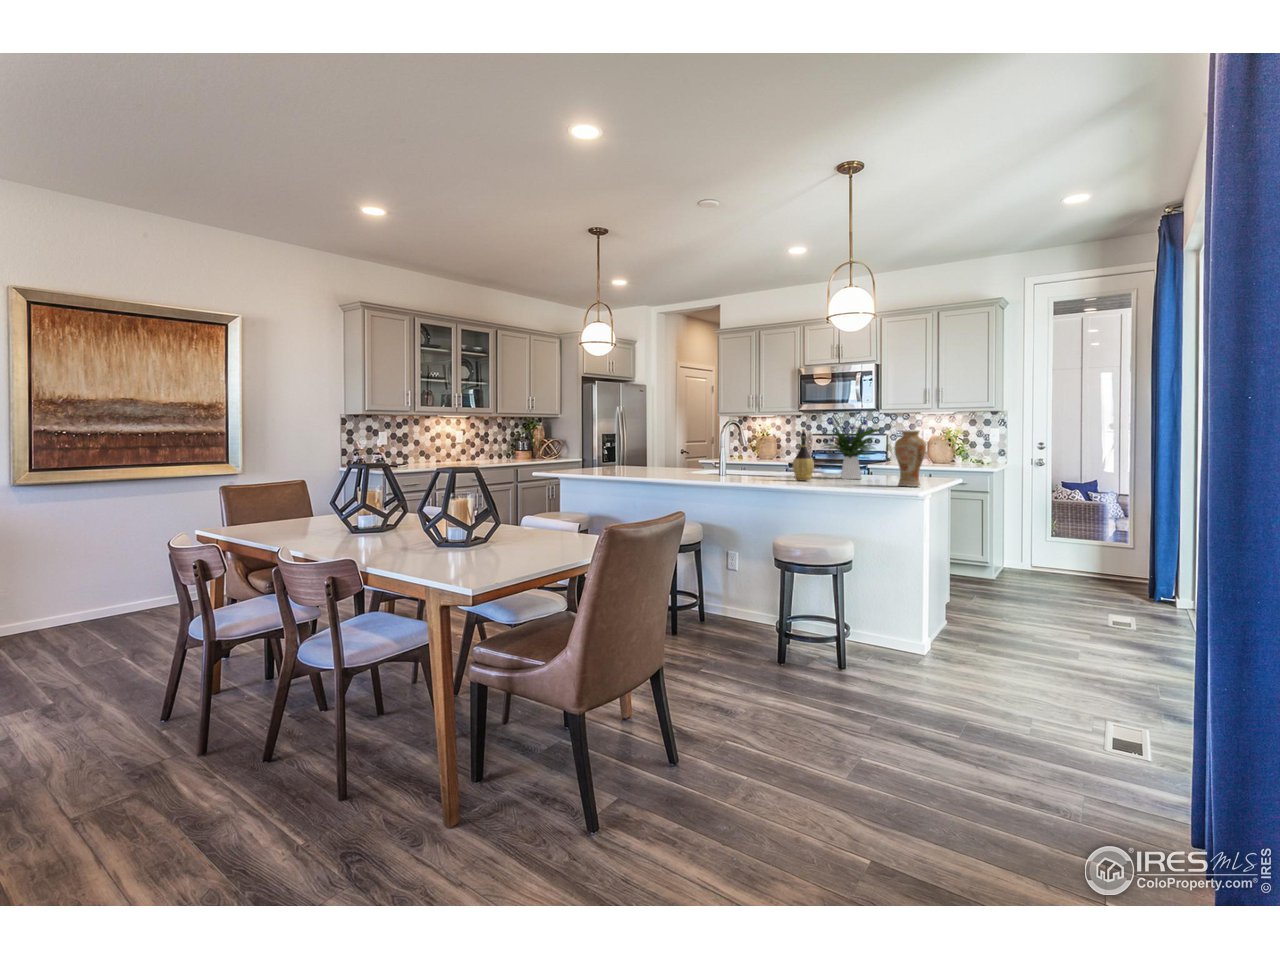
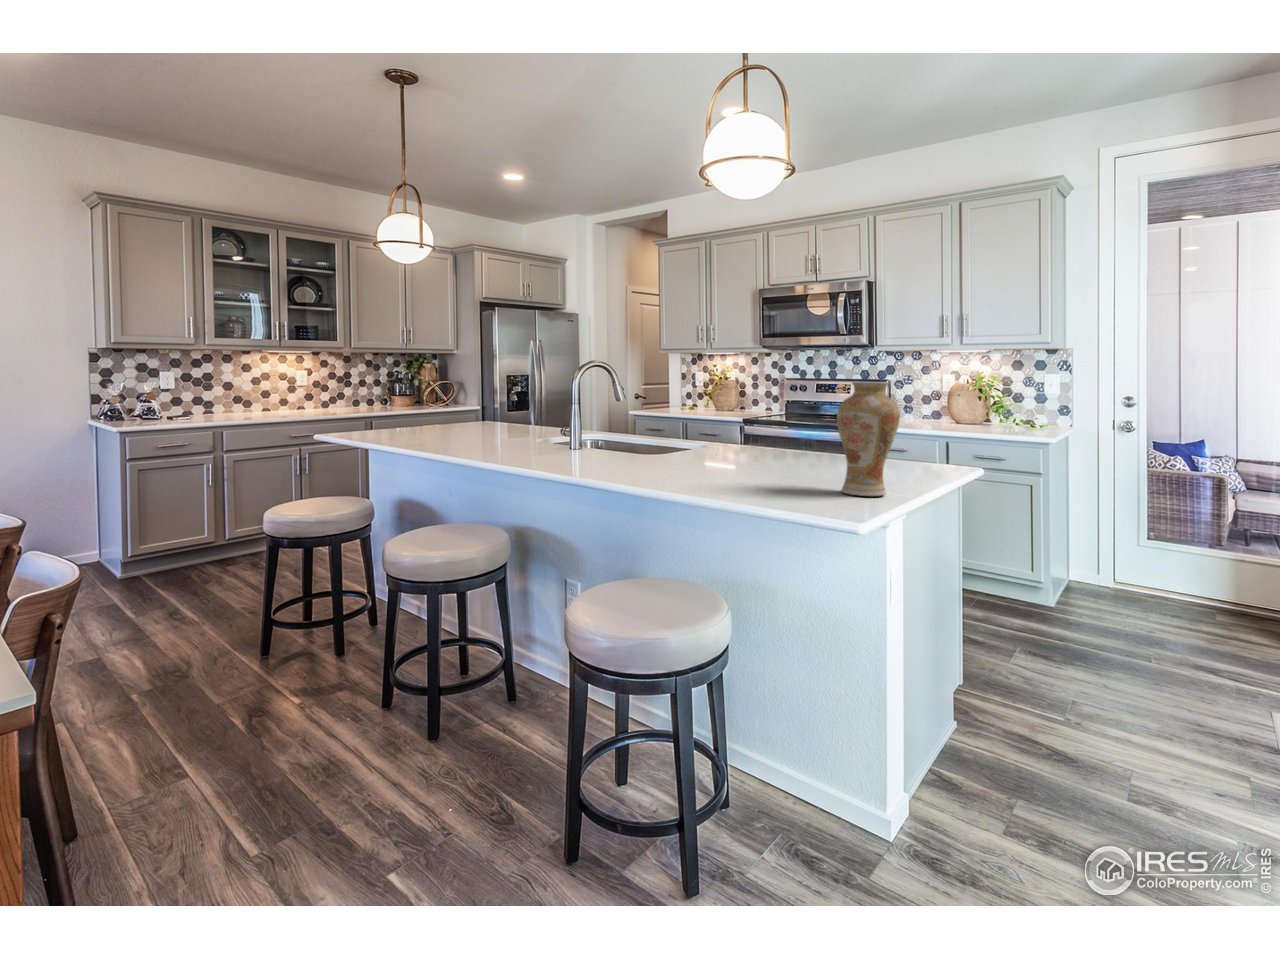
flower arrangement: present [825,416,880,479] -> none [733,350,842,465]
wine bottle: present [793,429,814,481] -> none [658,376,697,472]

